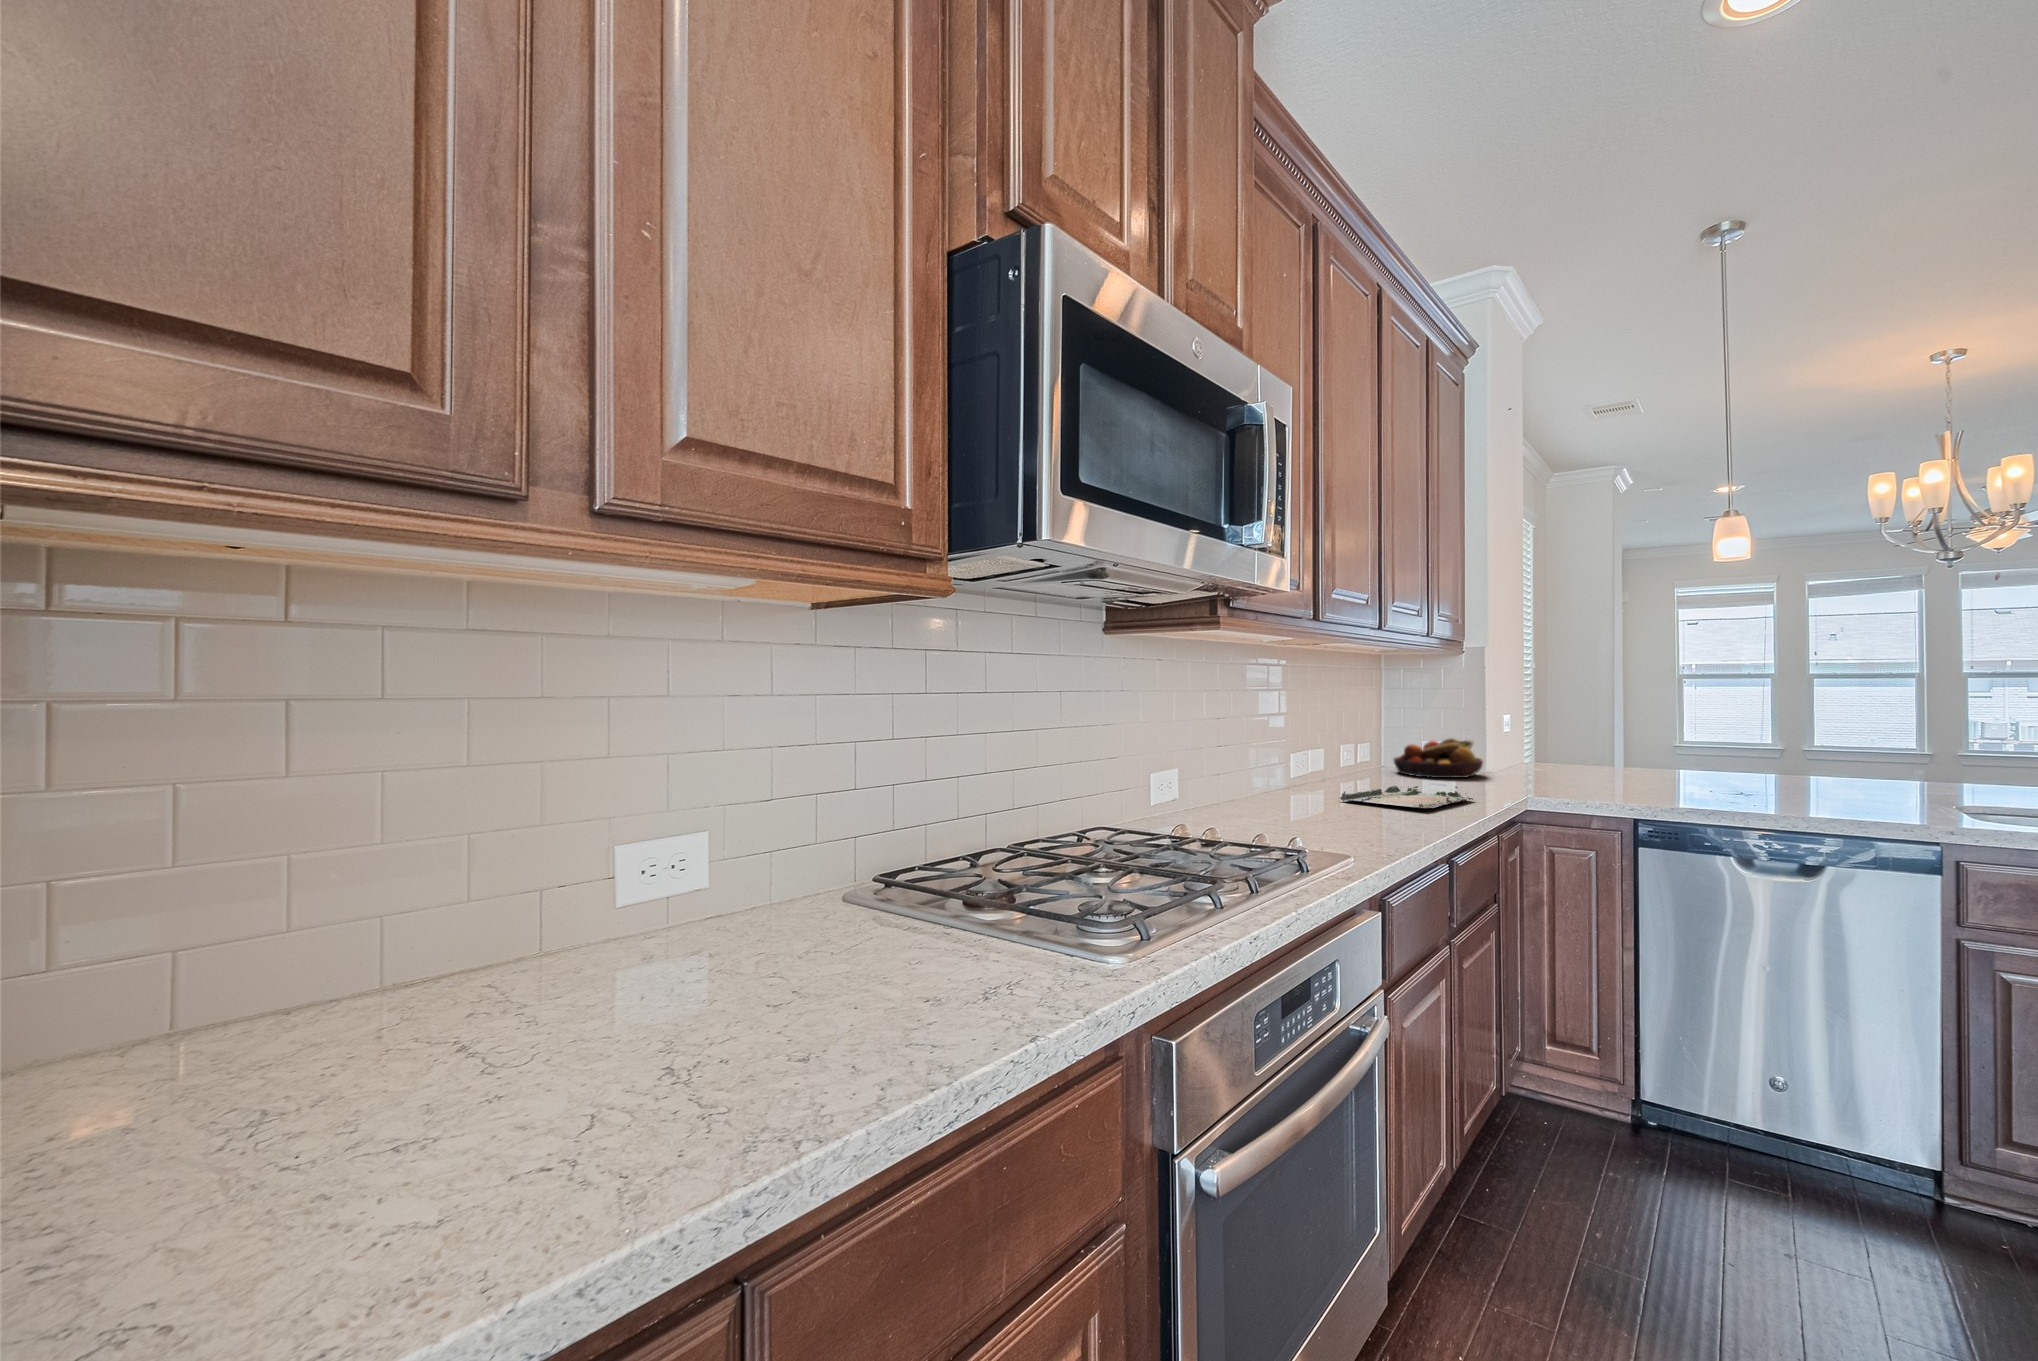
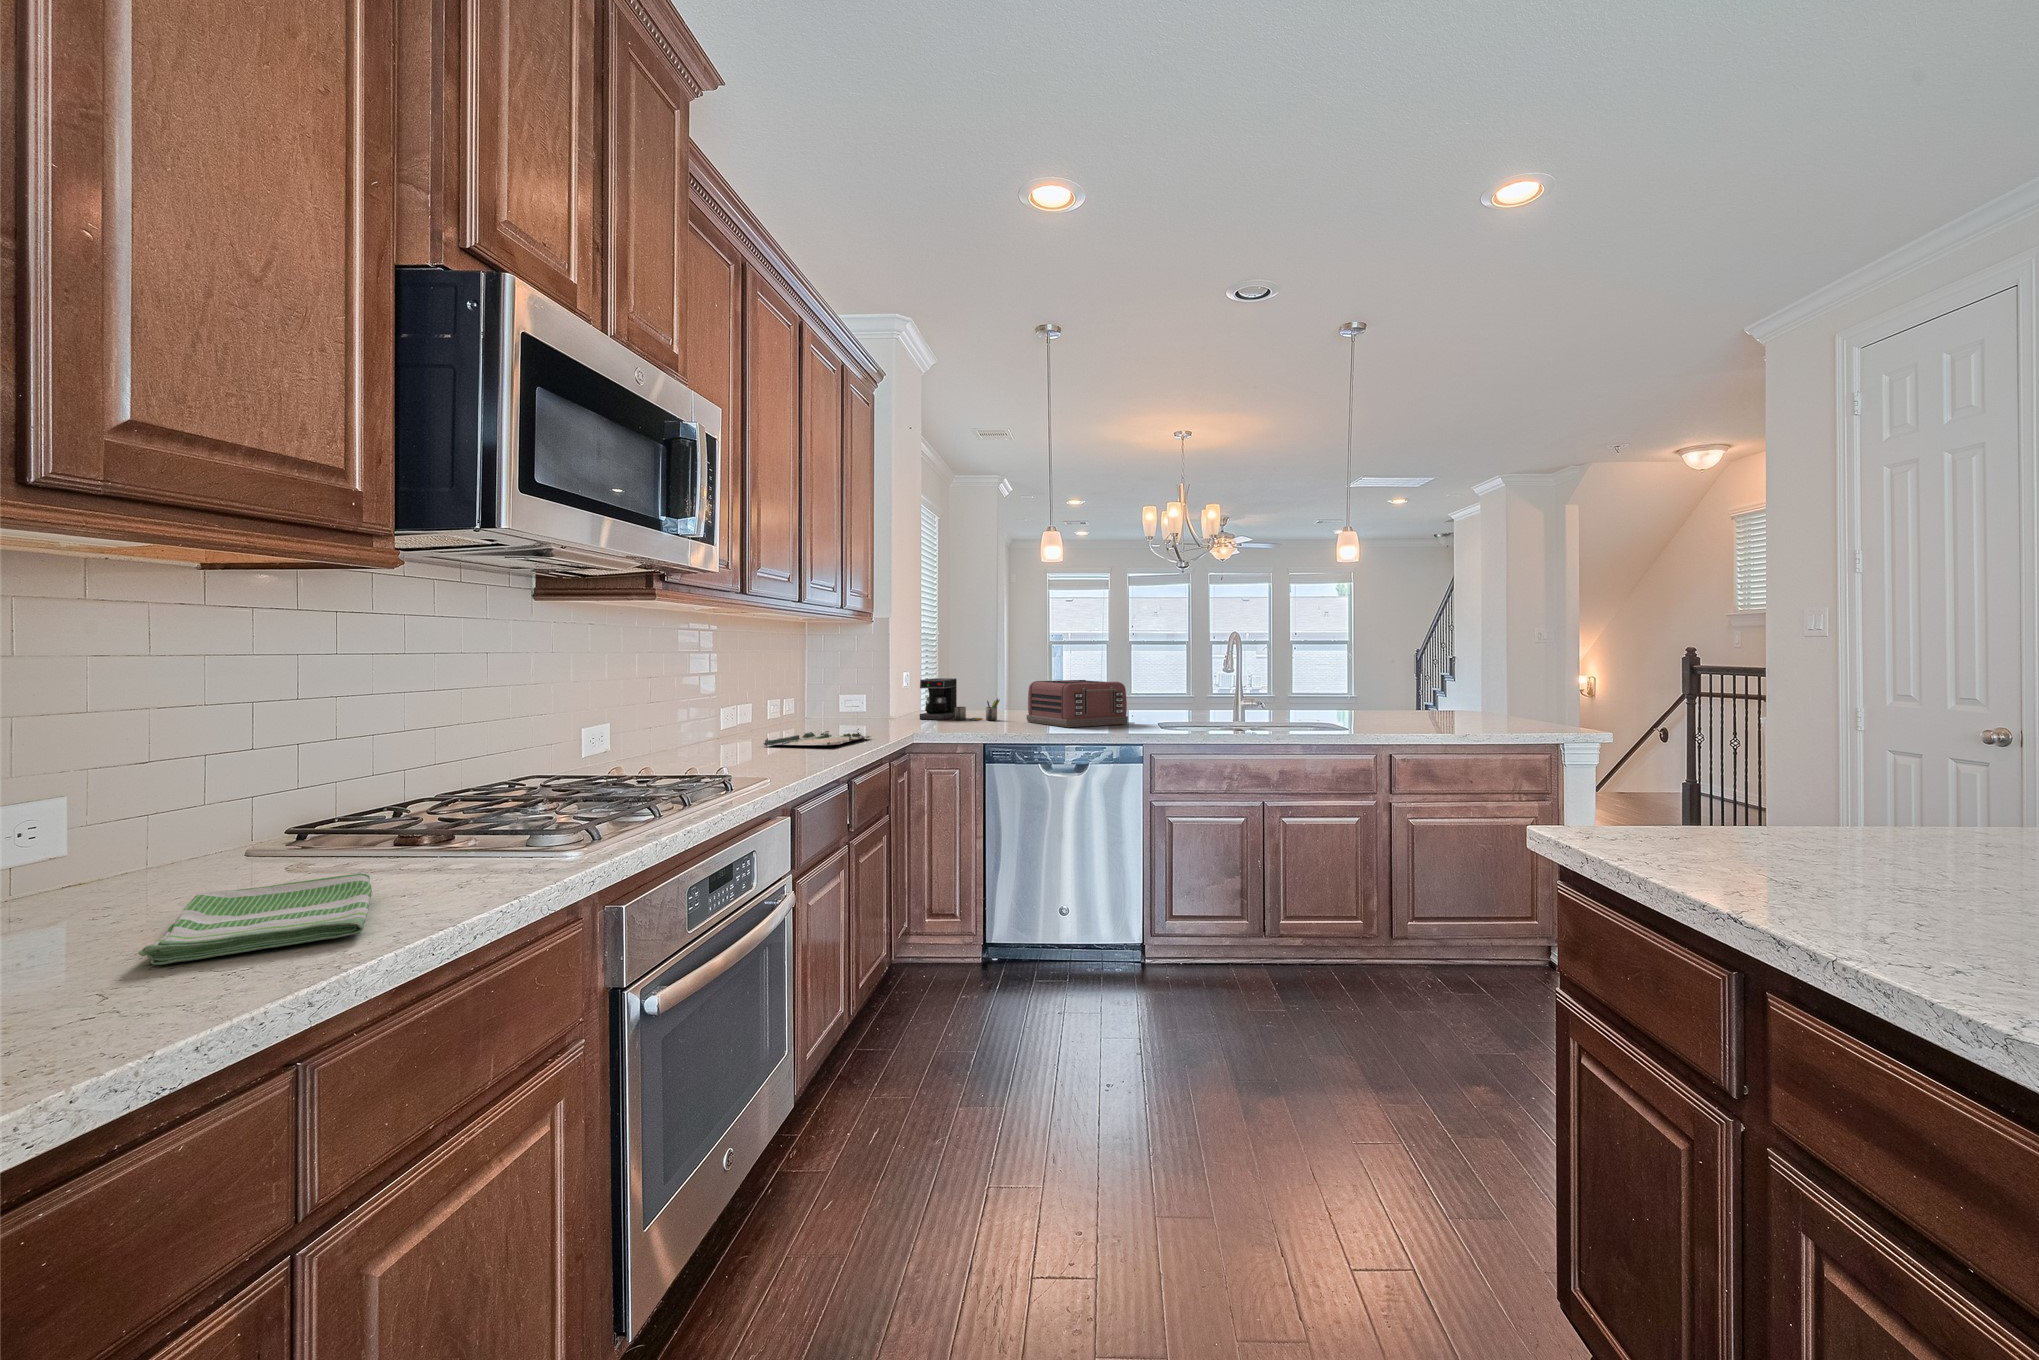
coffee maker: none [1531,723,1651,784] -> present [920,678,999,720]
toaster: none [1697,734,1887,807] -> present [1026,680,1128,727]
fruit bowl: present [1394,738,1483,778] -> none [812,693,884,726]
dish towel: none [644,962,896,1077] -> present [138,873,372,965]

